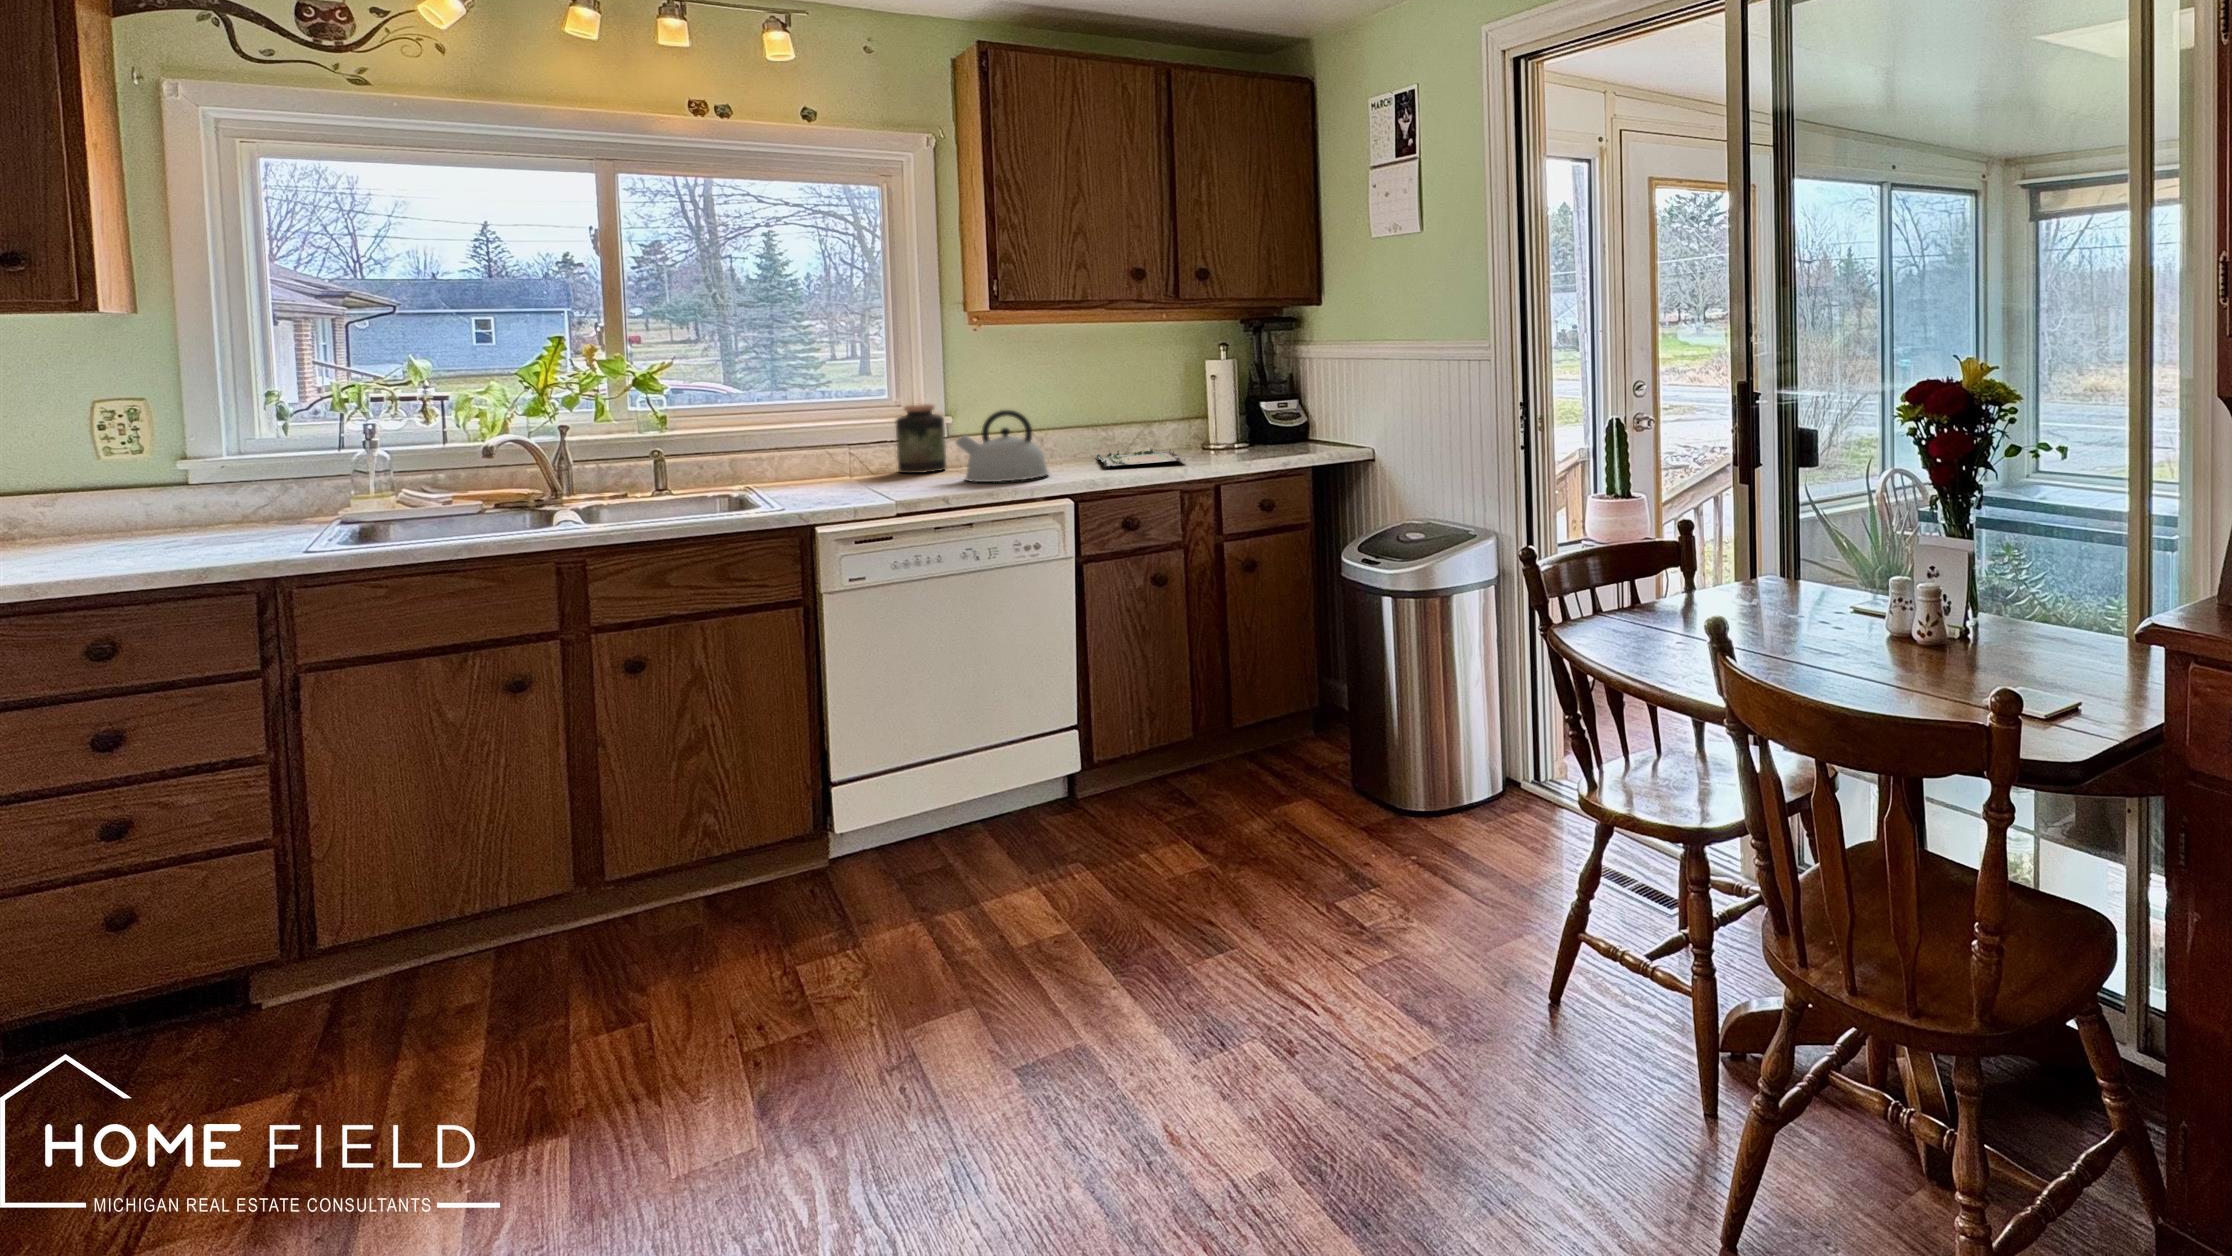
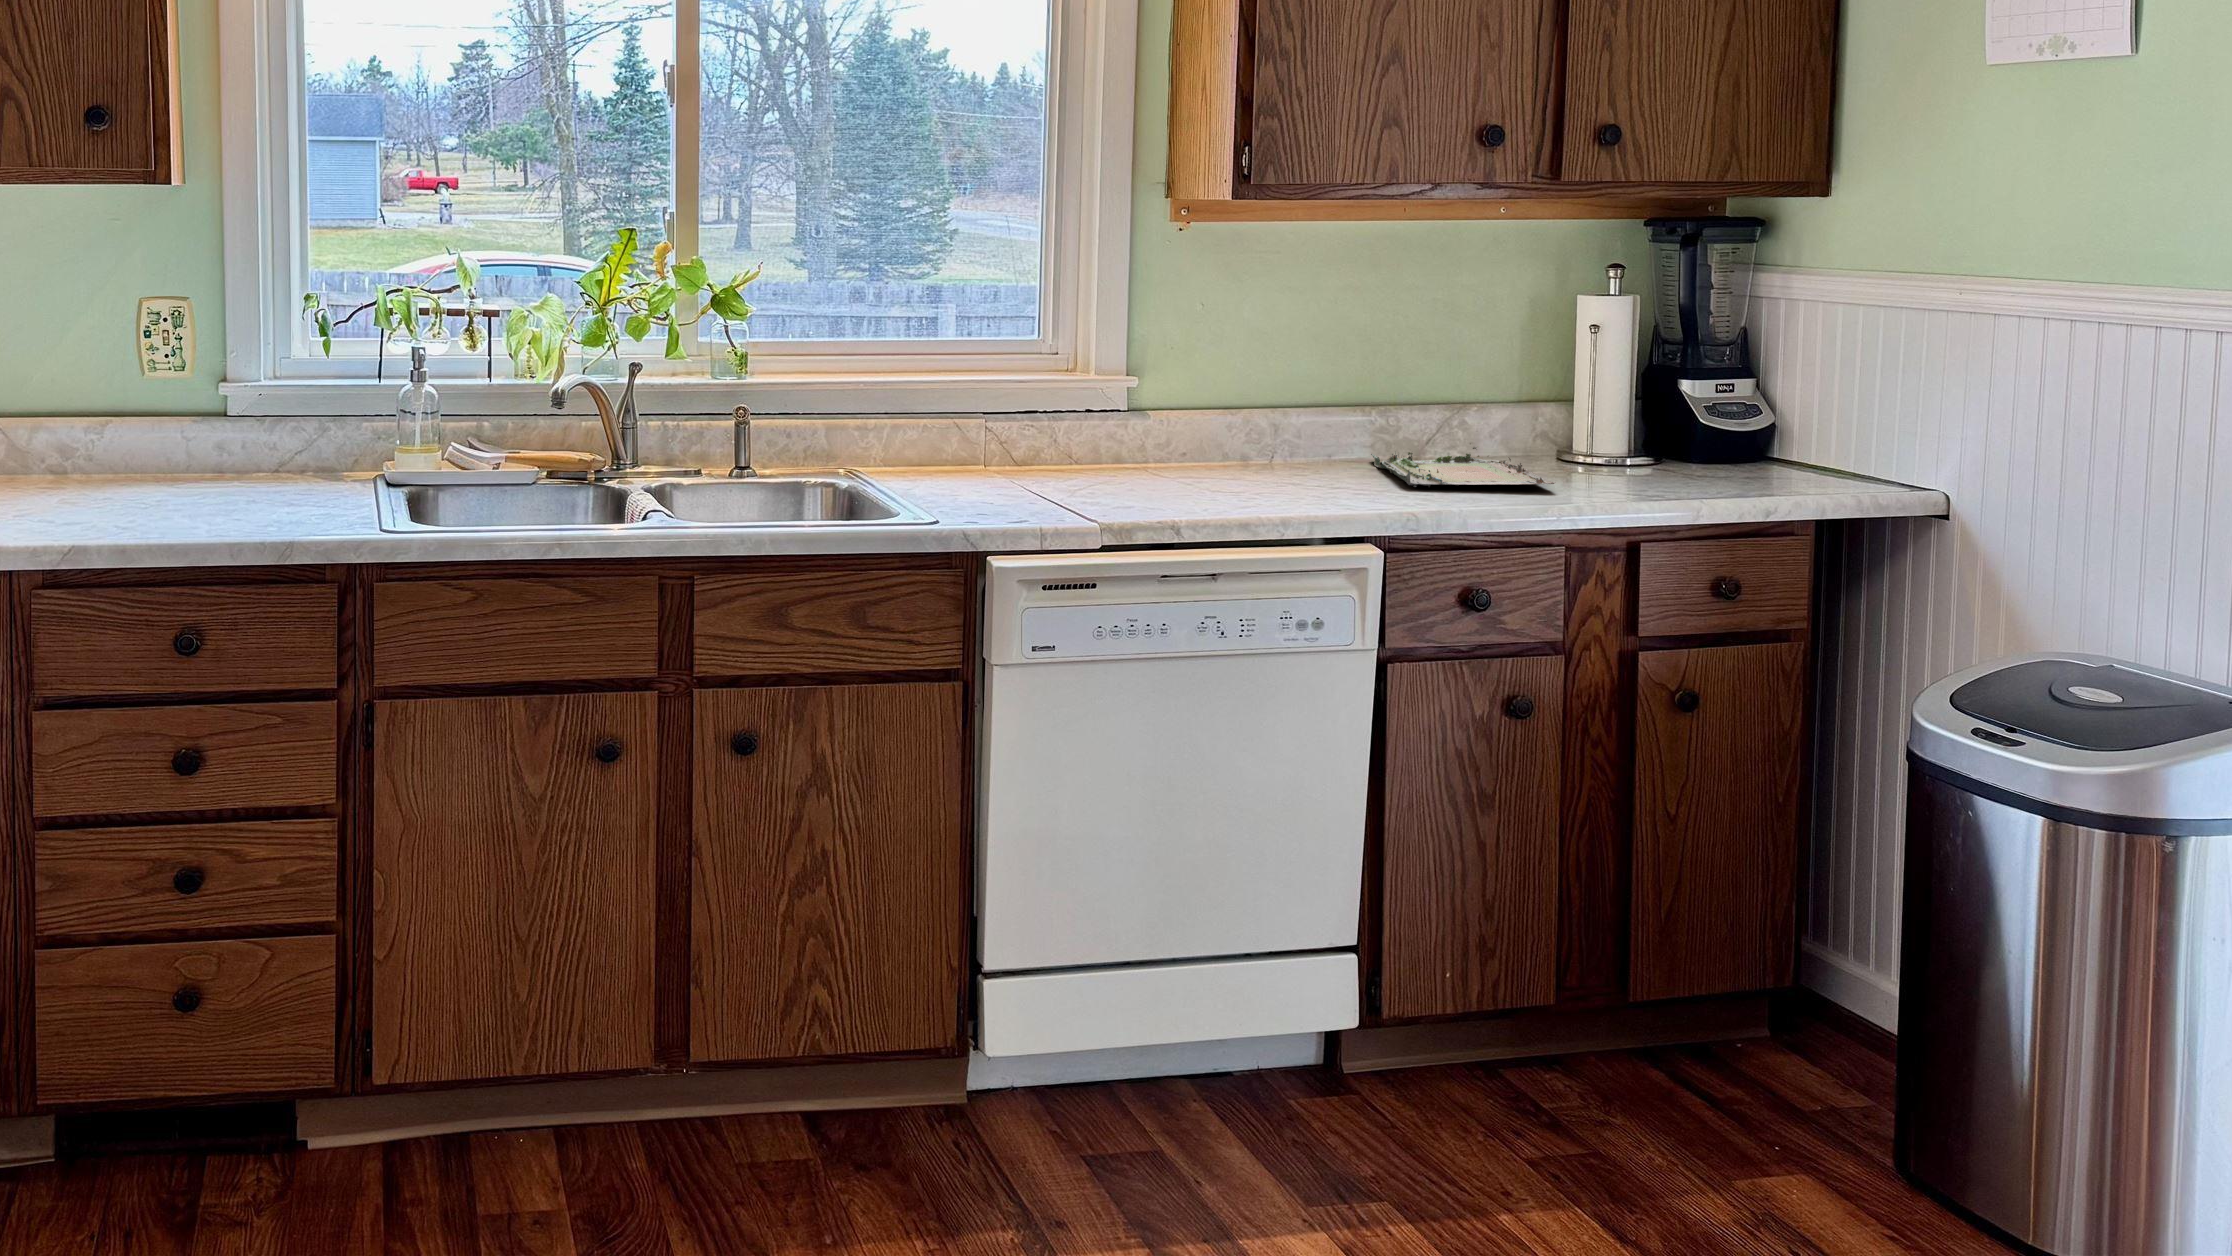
jar: present [895,404,946,473] -> none [1058,352,1134,468]
kettle: present [956,410,1048,482] -> none [1167,373,1319,500]

